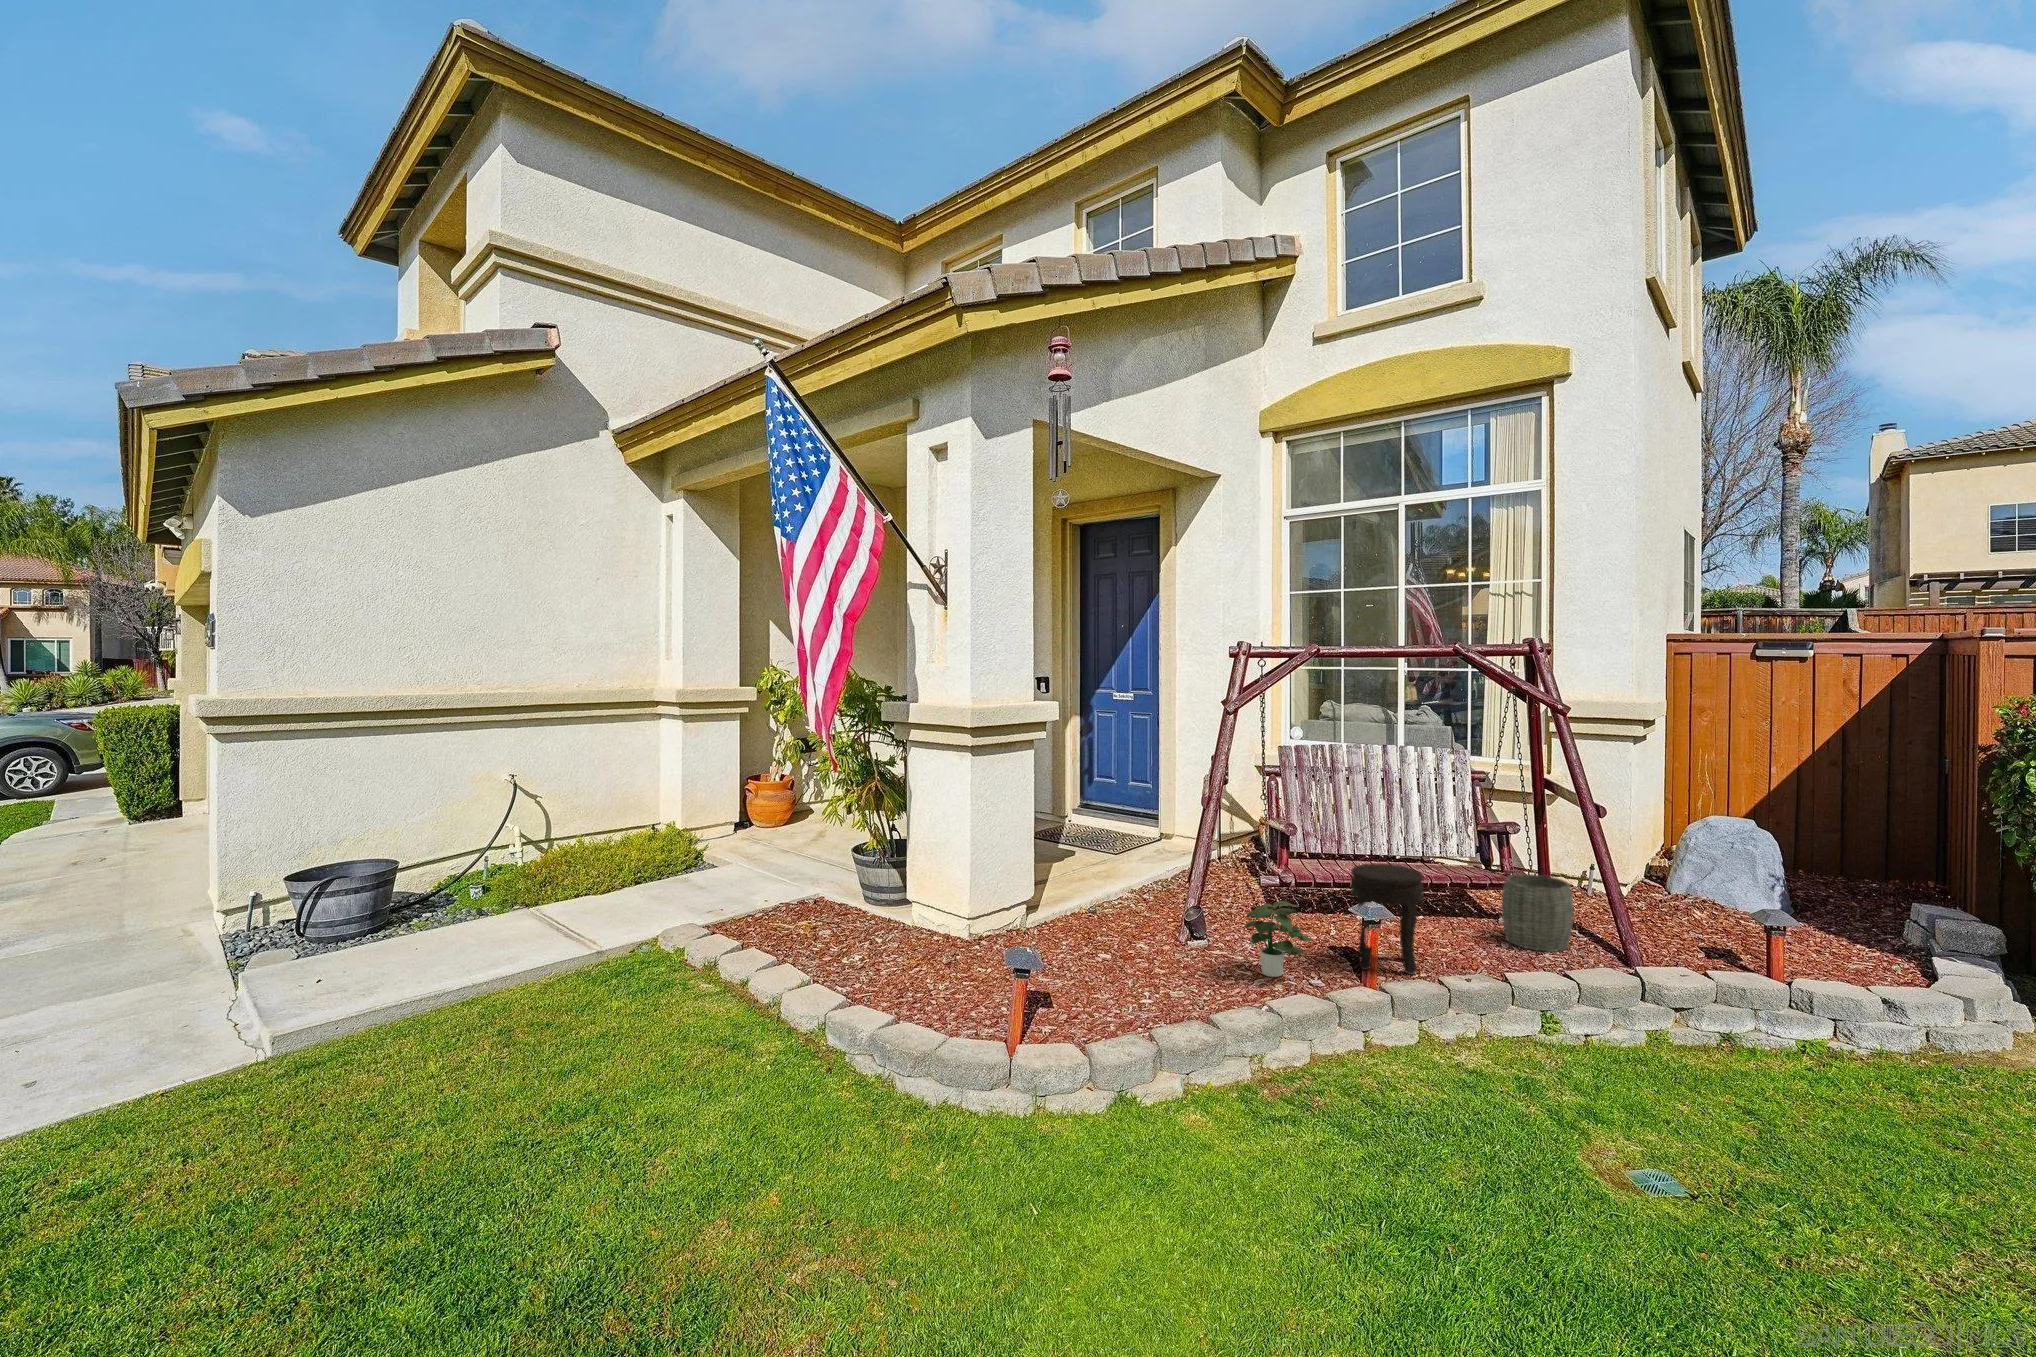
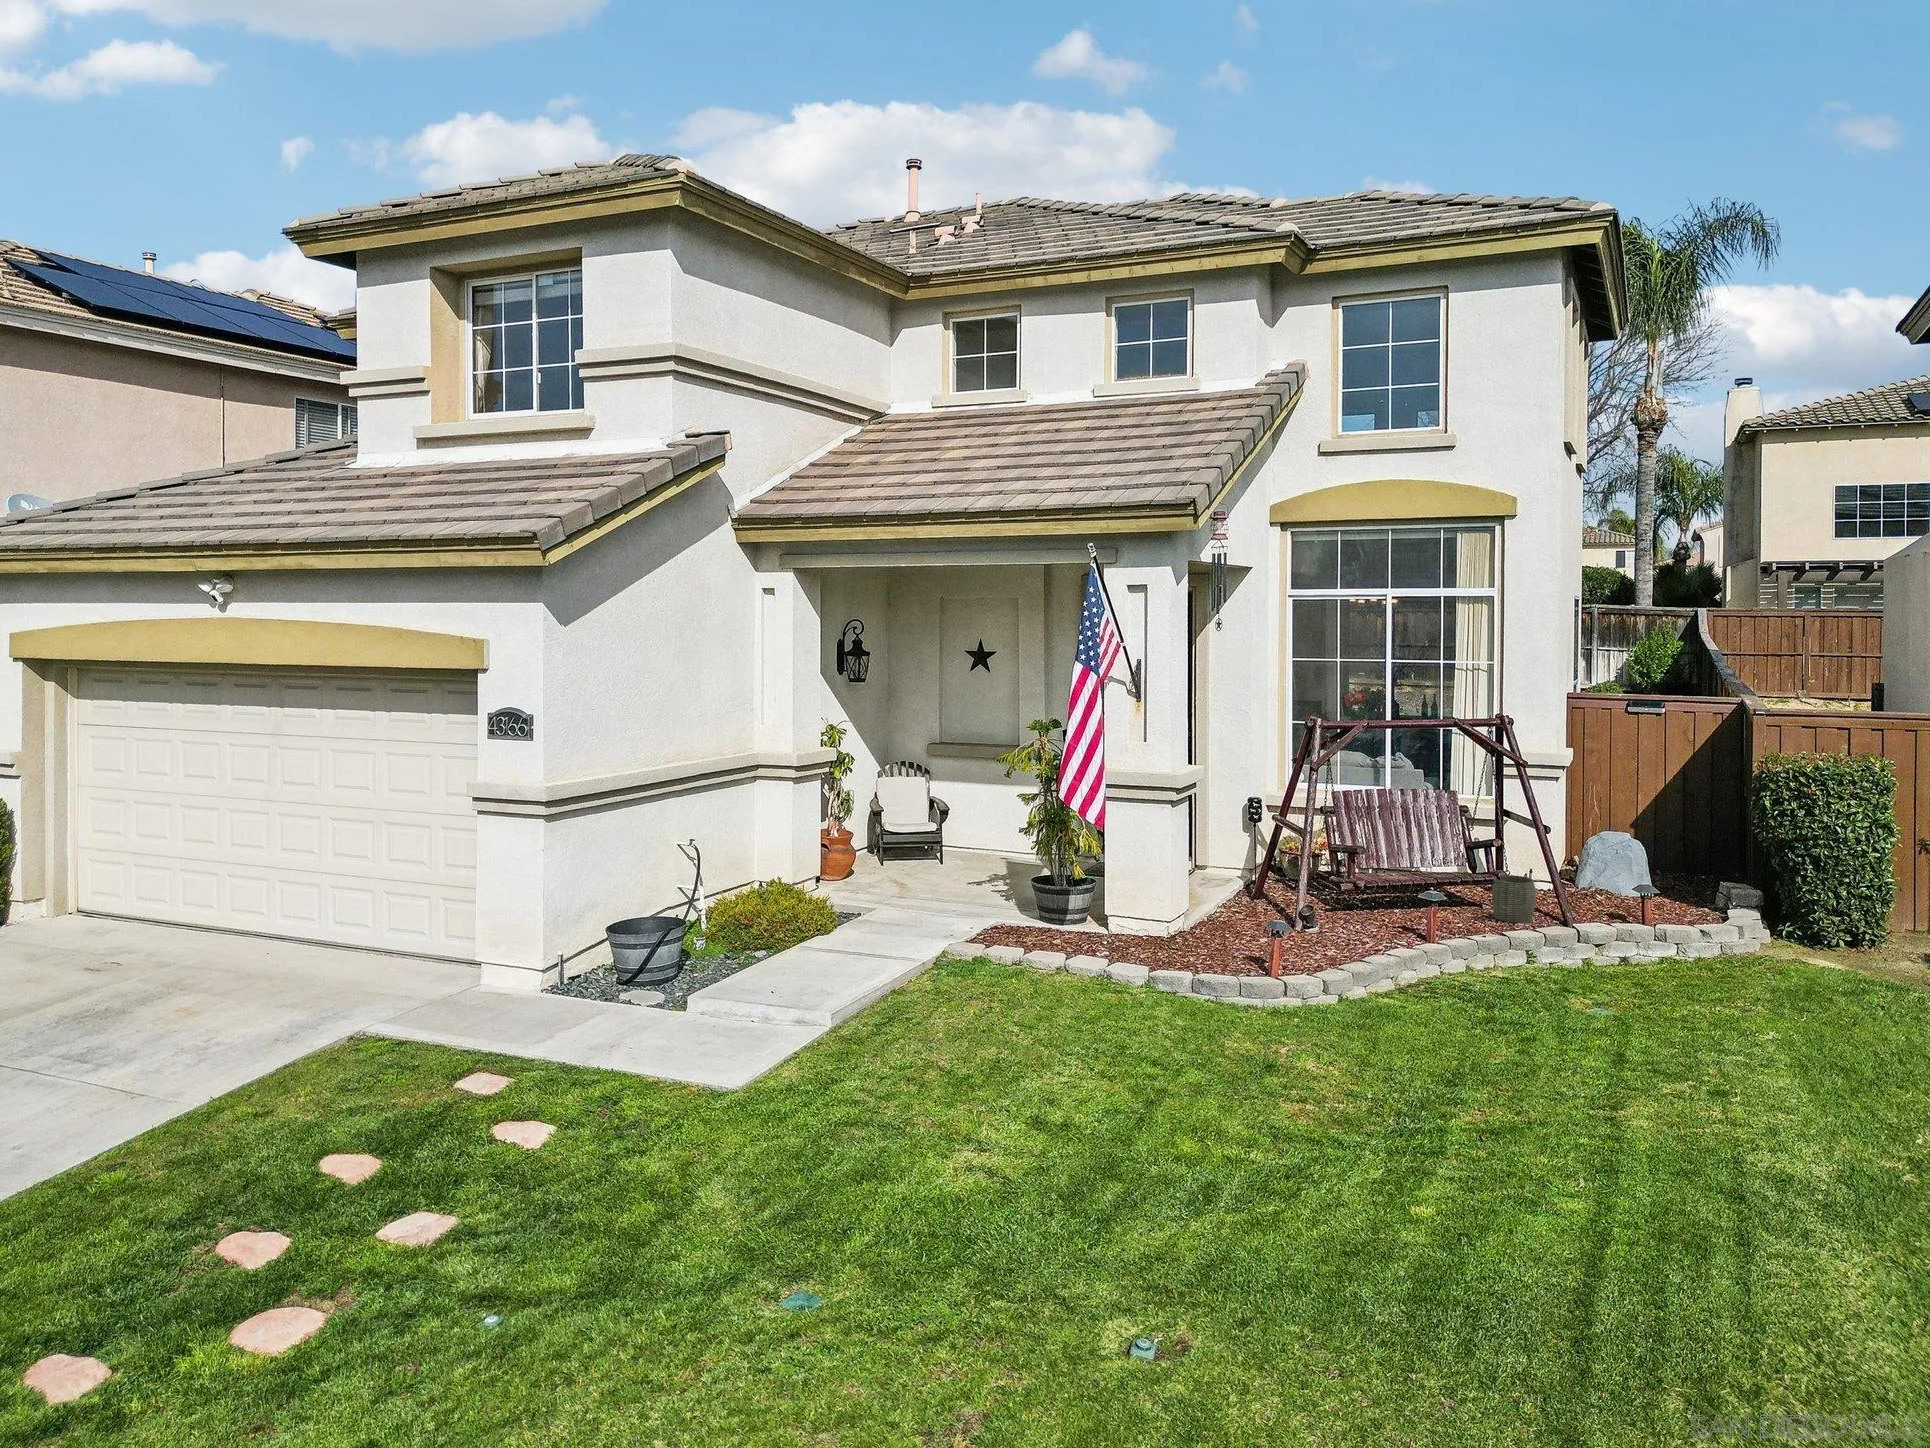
side table: present [1351,864,1423,975] -> none [1413,872,1459,939]
potted plant: present [1244,901,1312,977] -> none [1356,898,1402,945]

